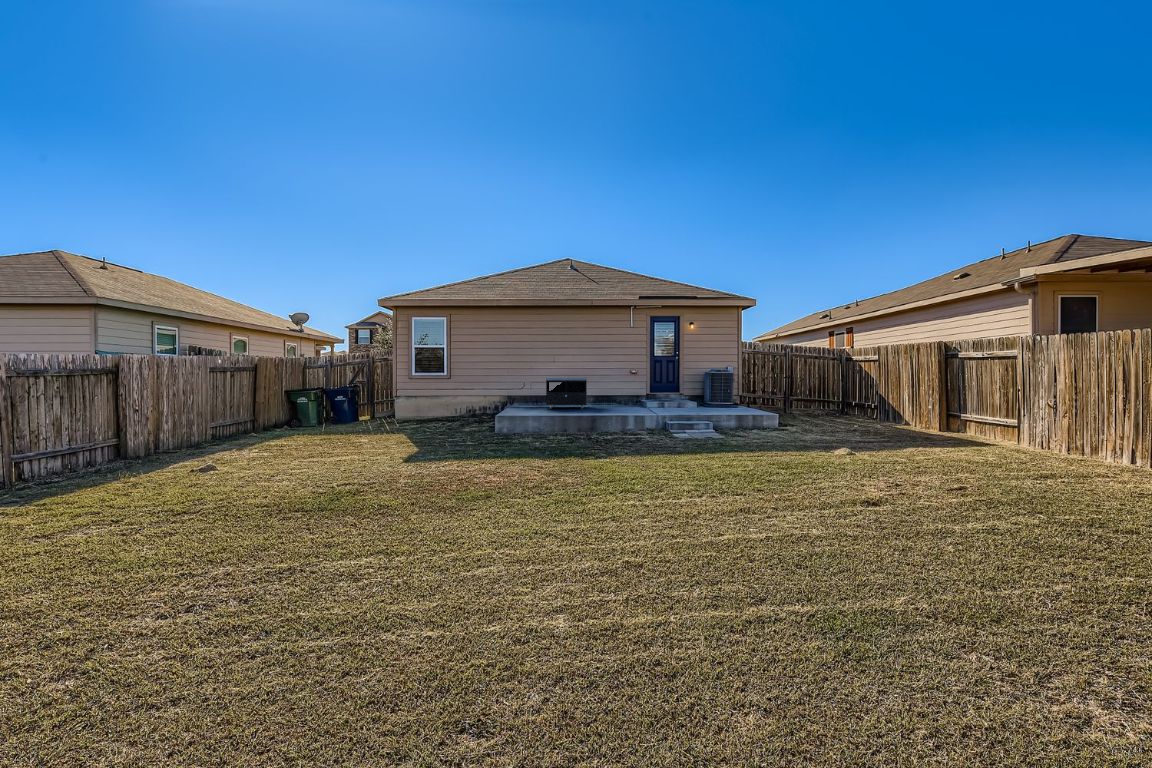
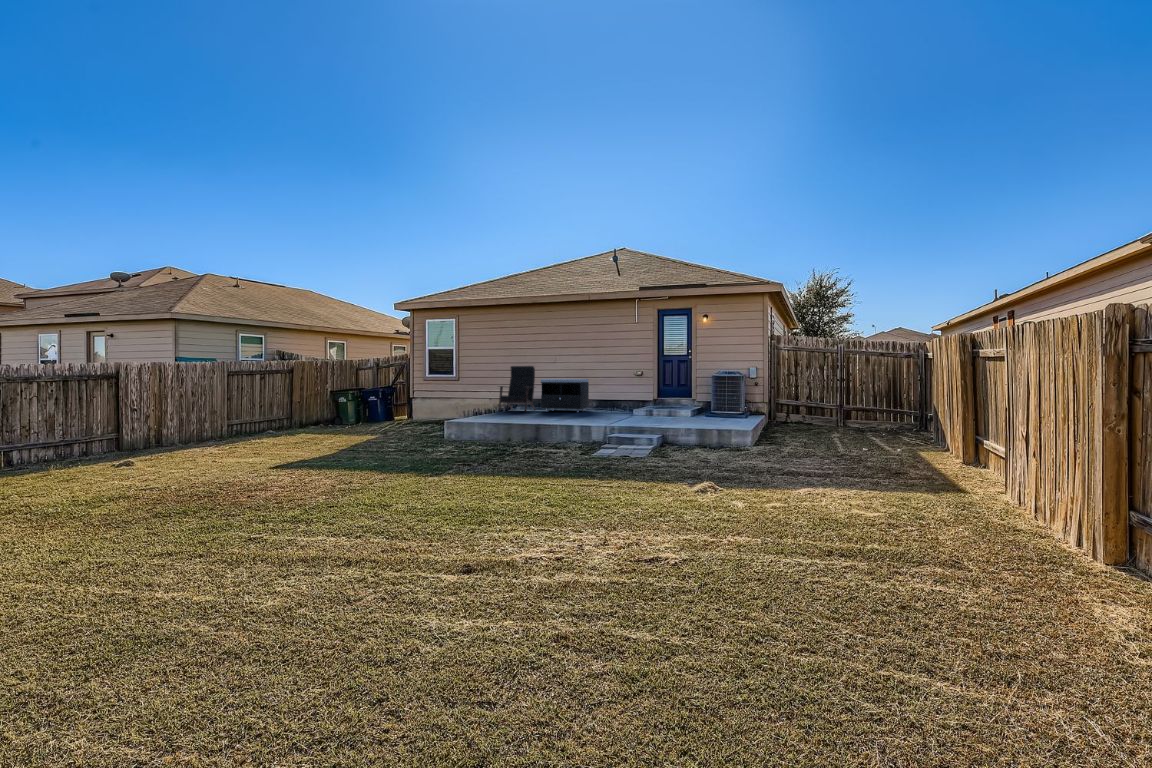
lounge chair: none [502,365,535,409] -> present [499,366,536,411]

